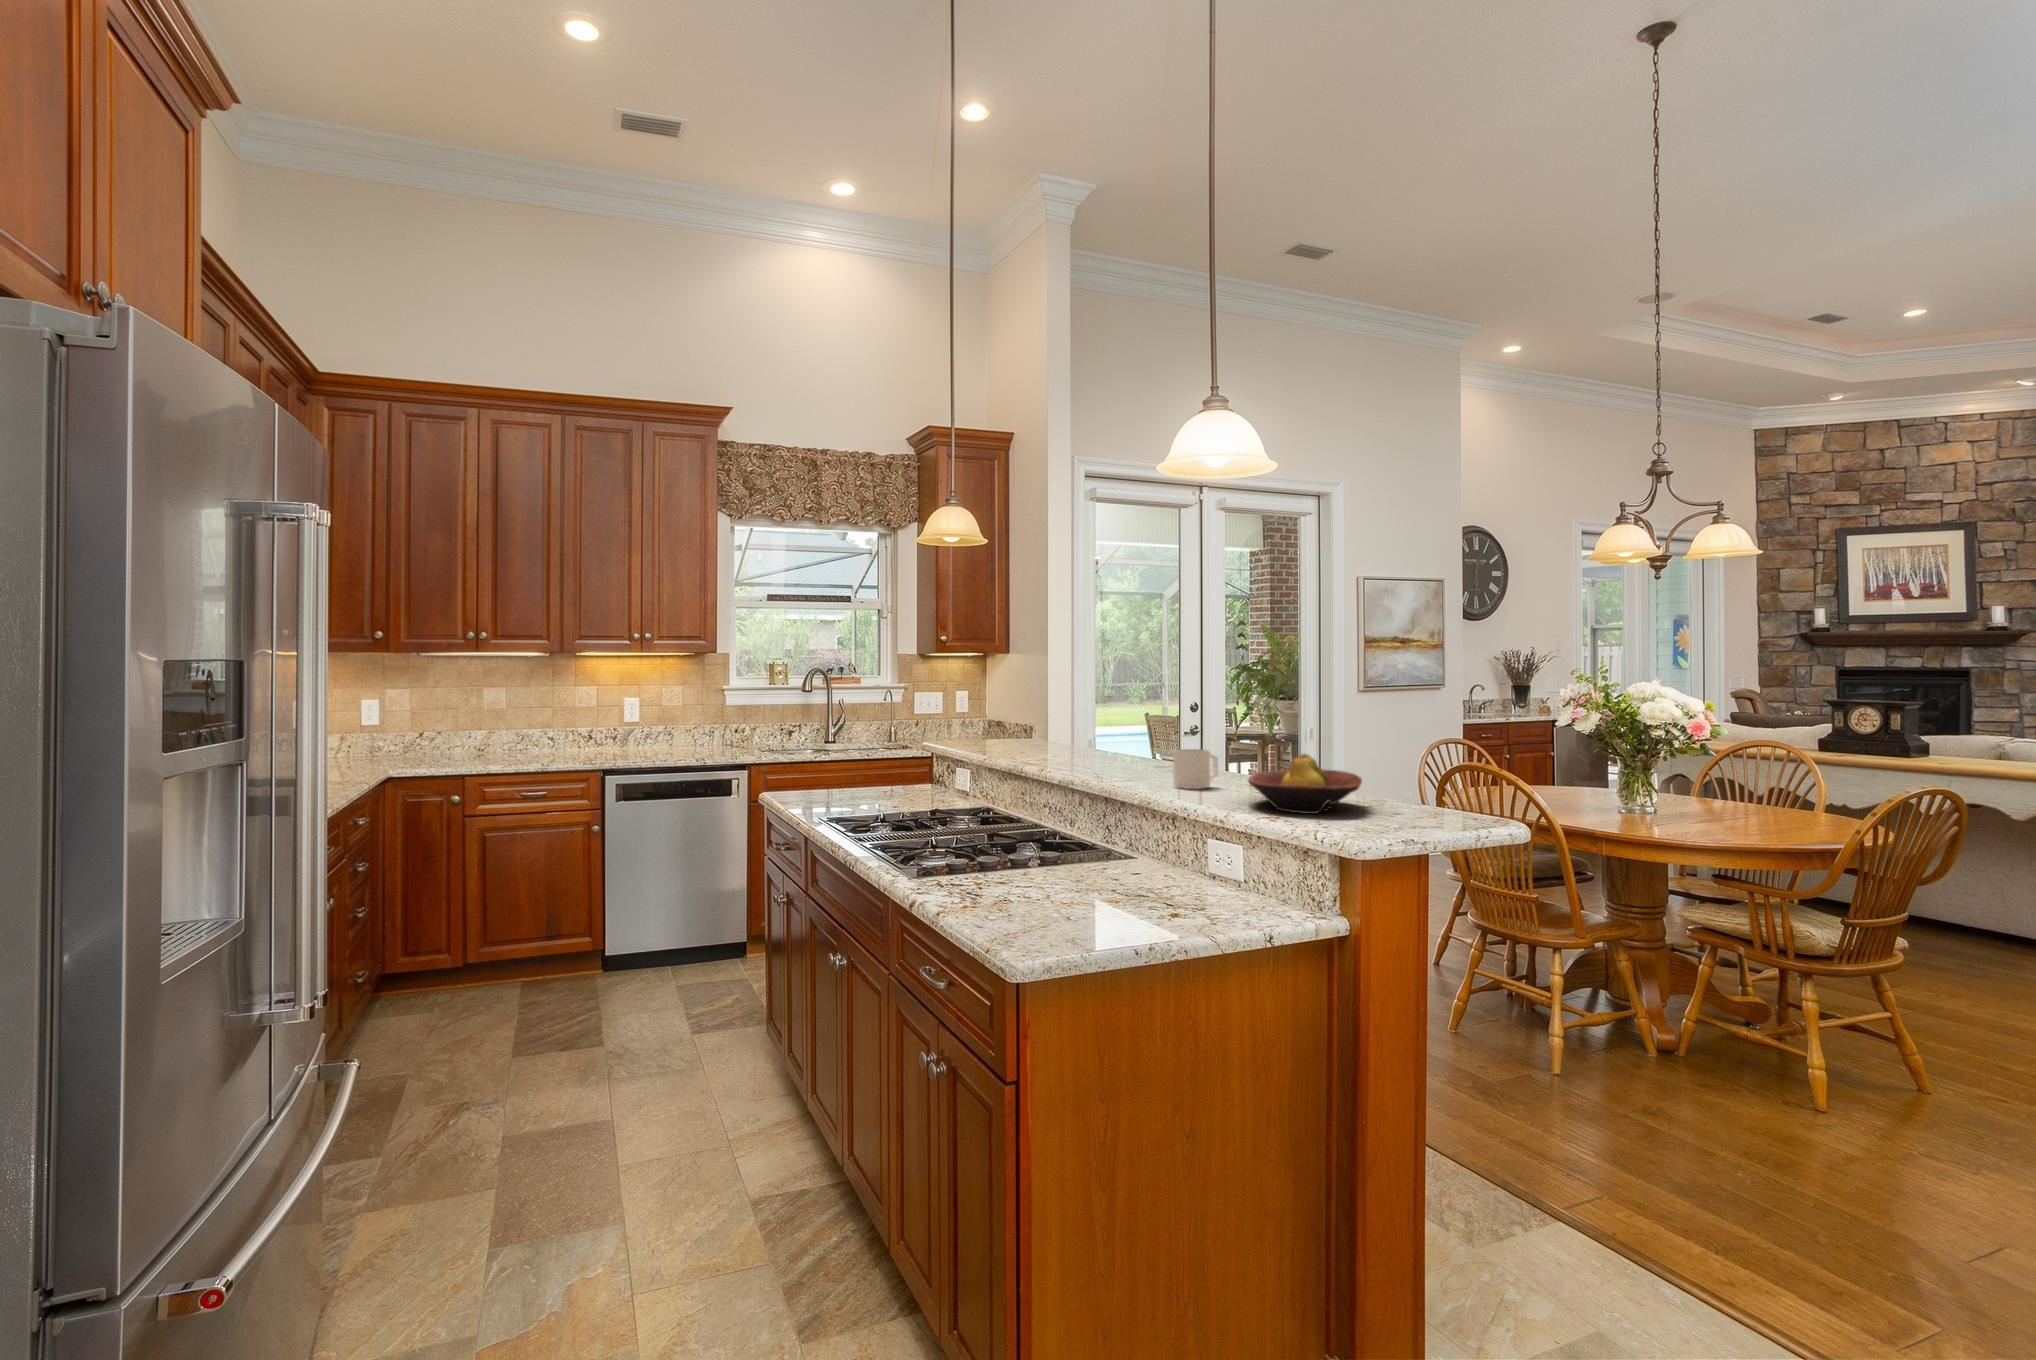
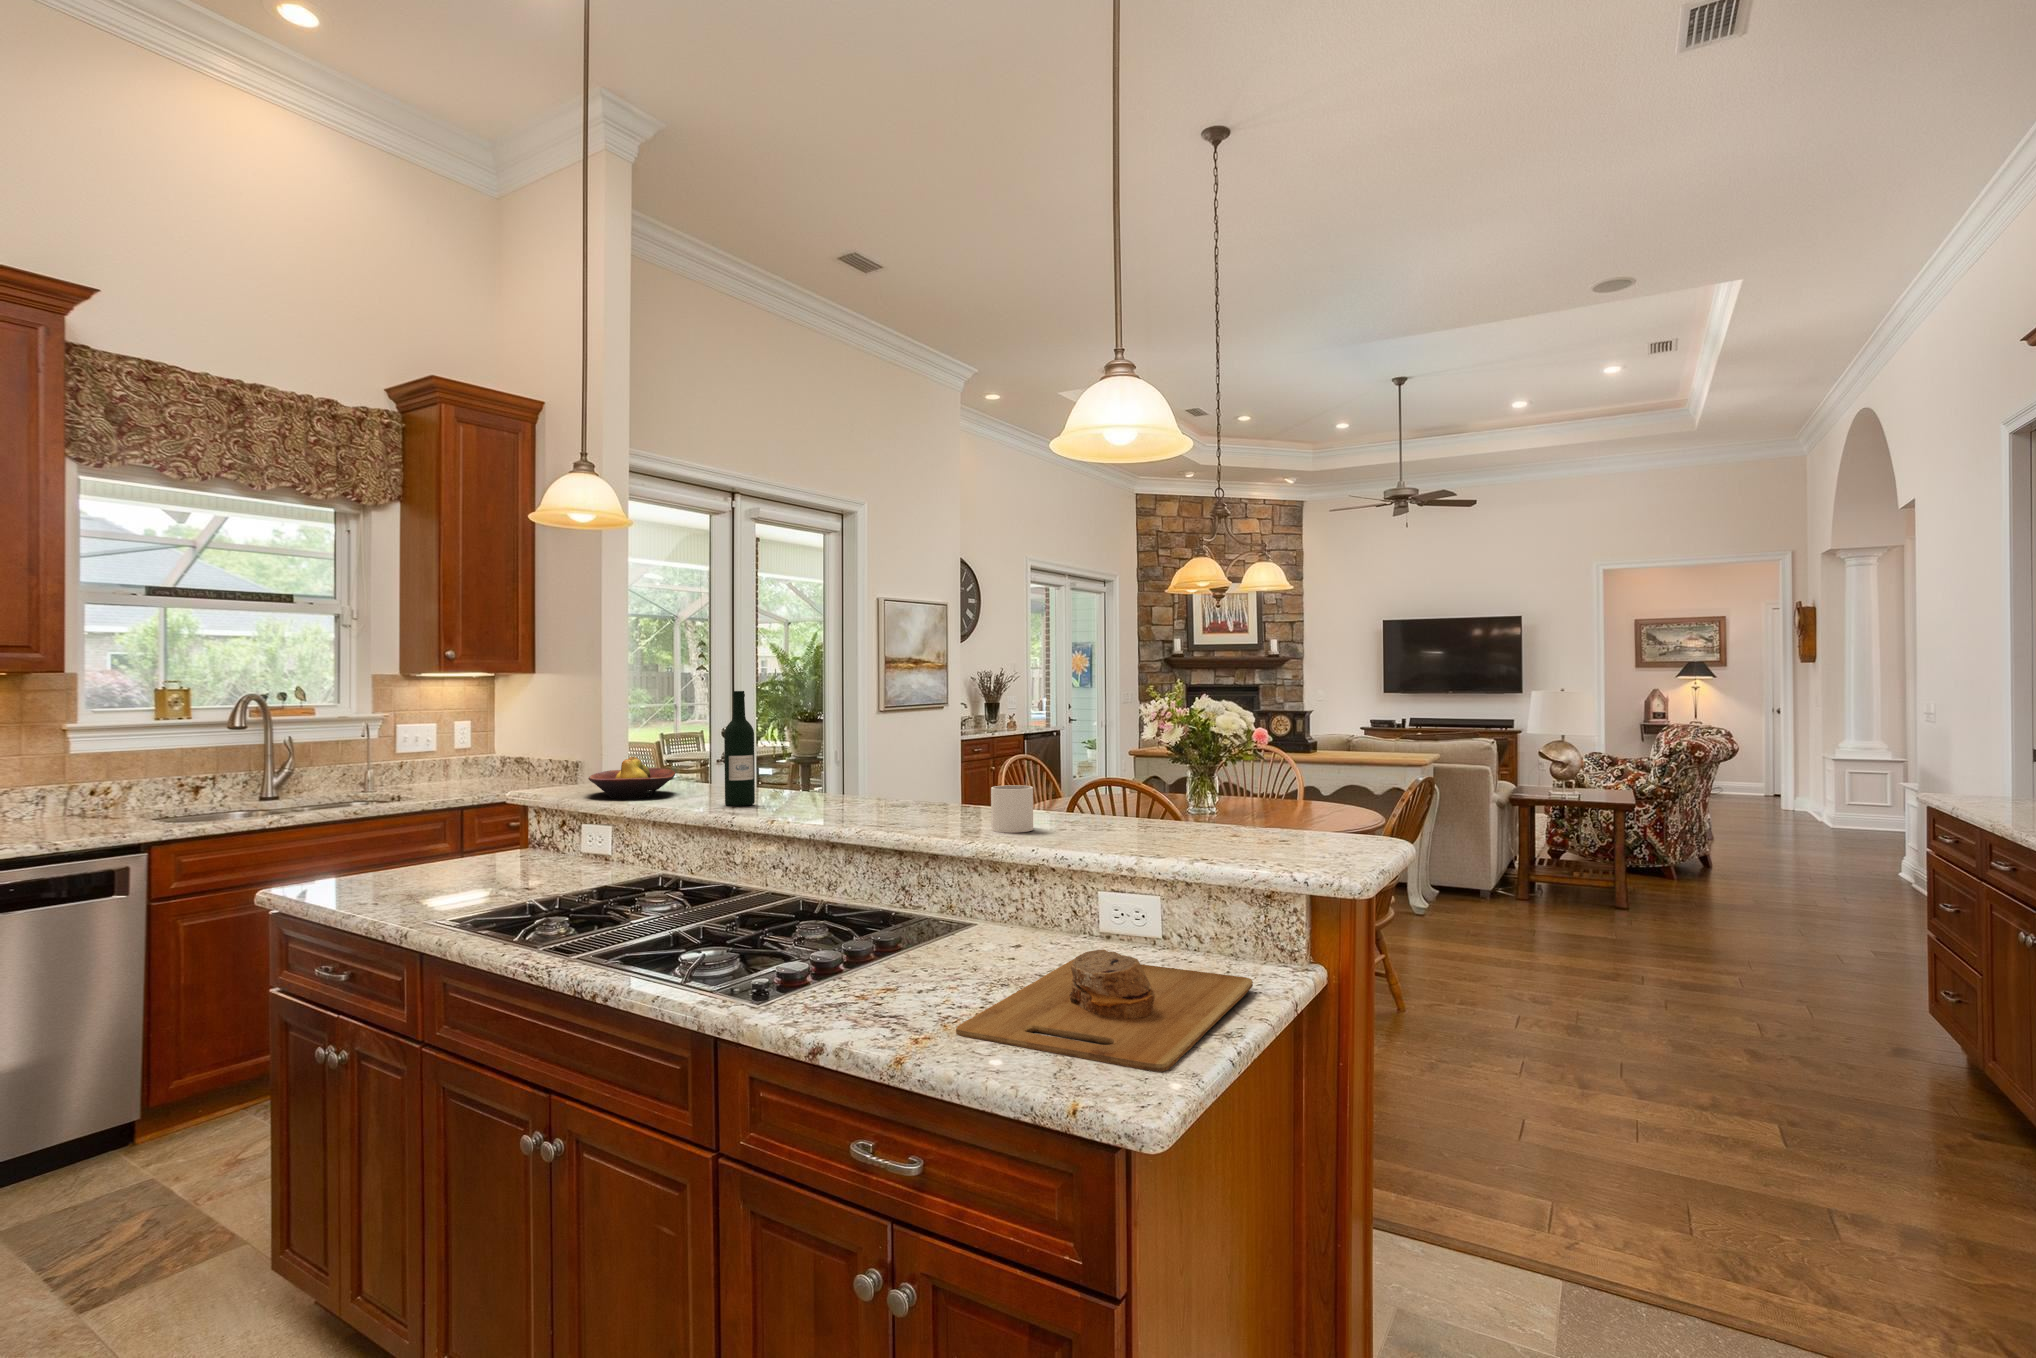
wine bottle: none [1045,667,1068,760] -> present [724,691,755,806]
fruit bowl: present [1248,754,1362,814] -> present [588,757,676,799]
cutting board: none [967,868,1229,941] -> present [956,950,1253,1072]

